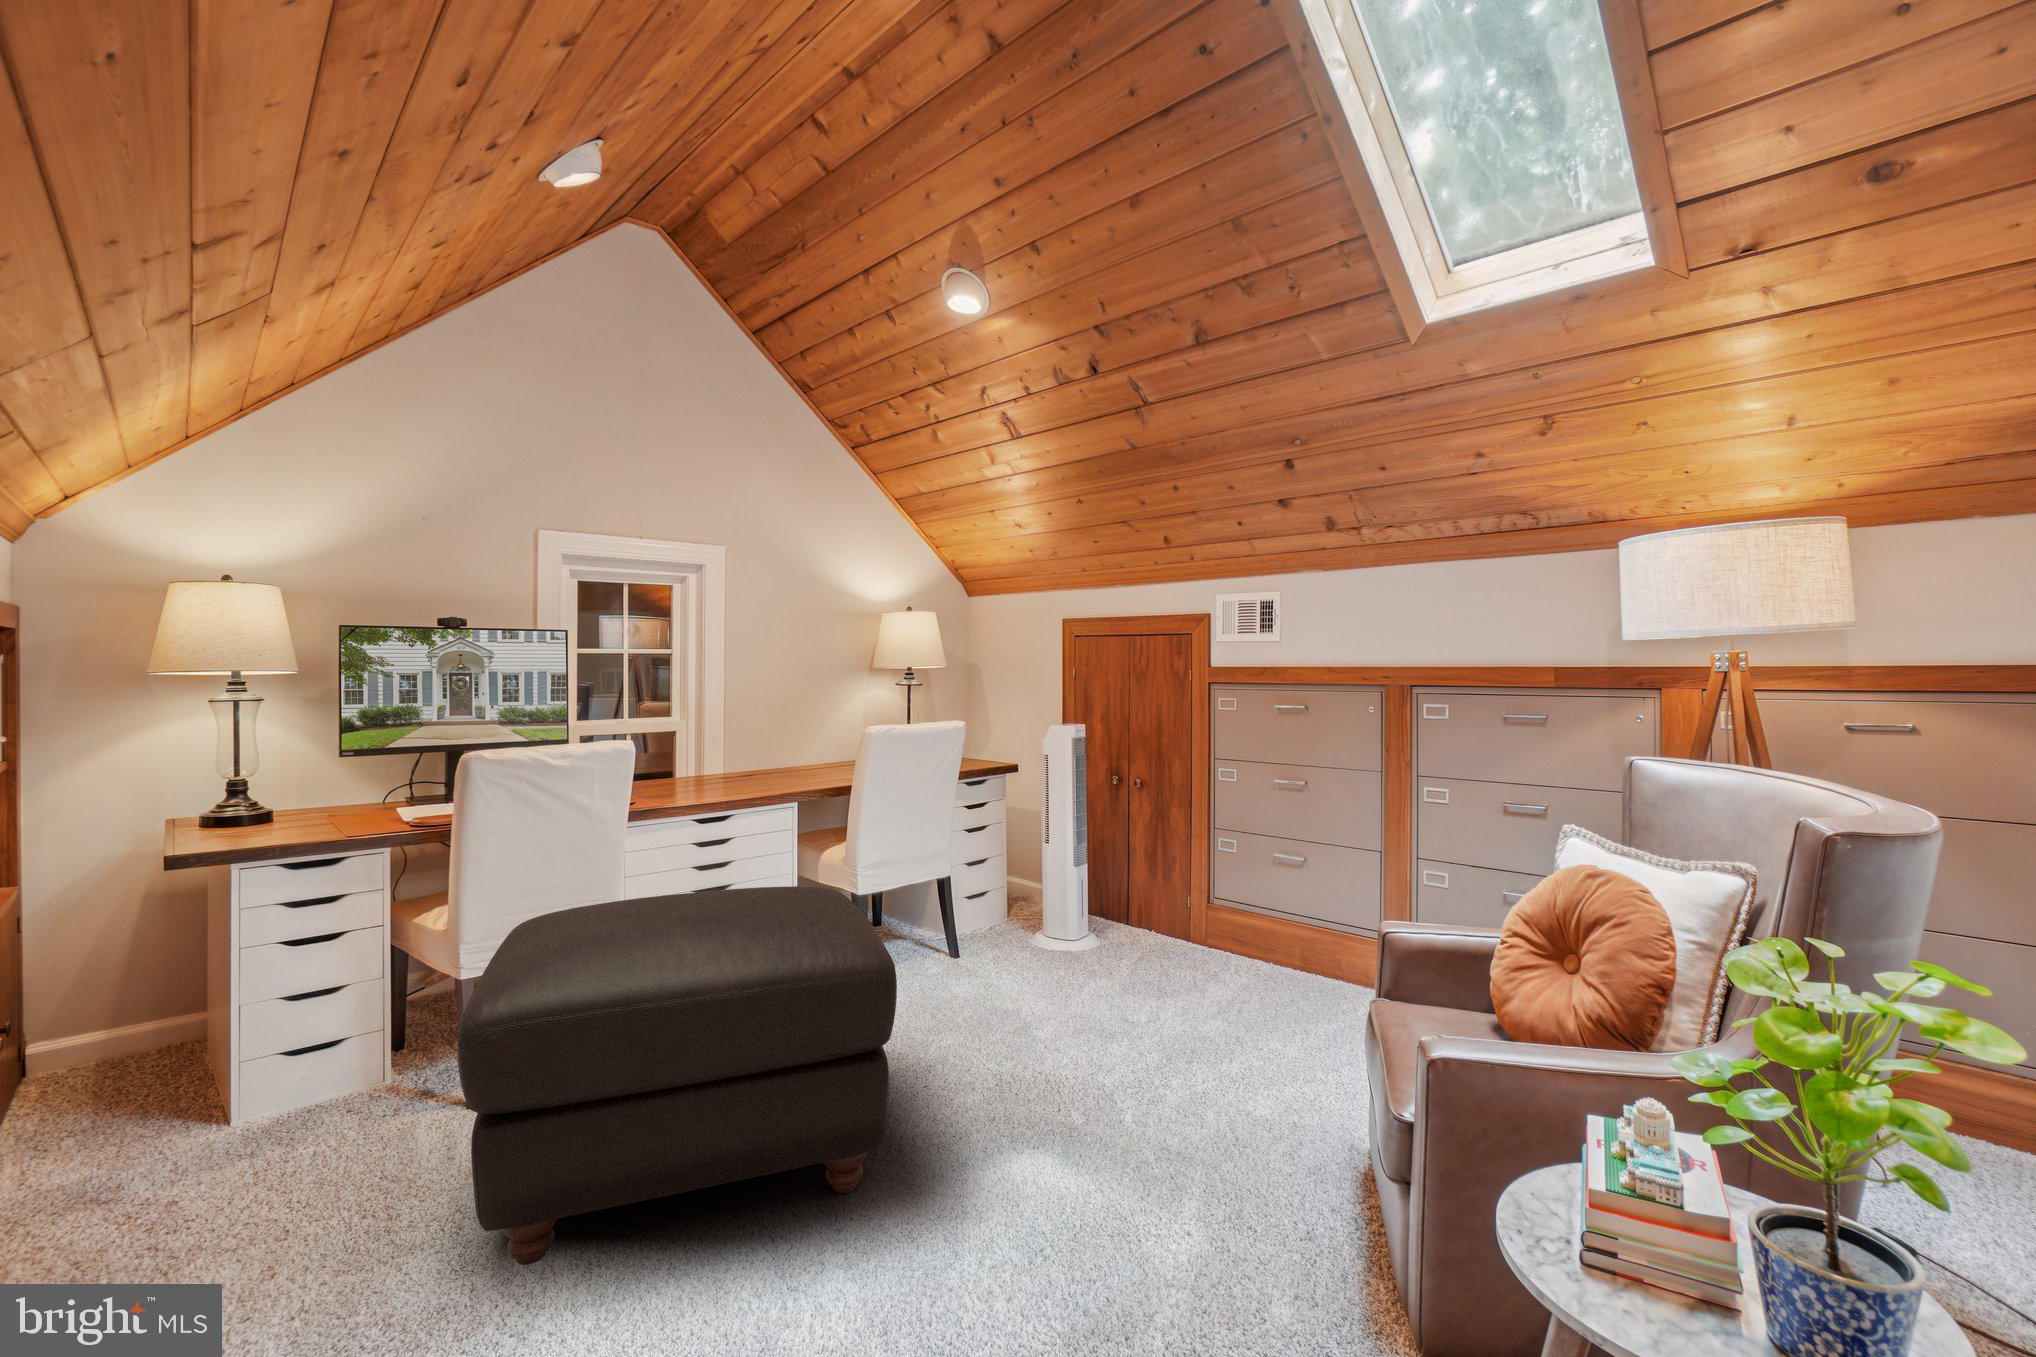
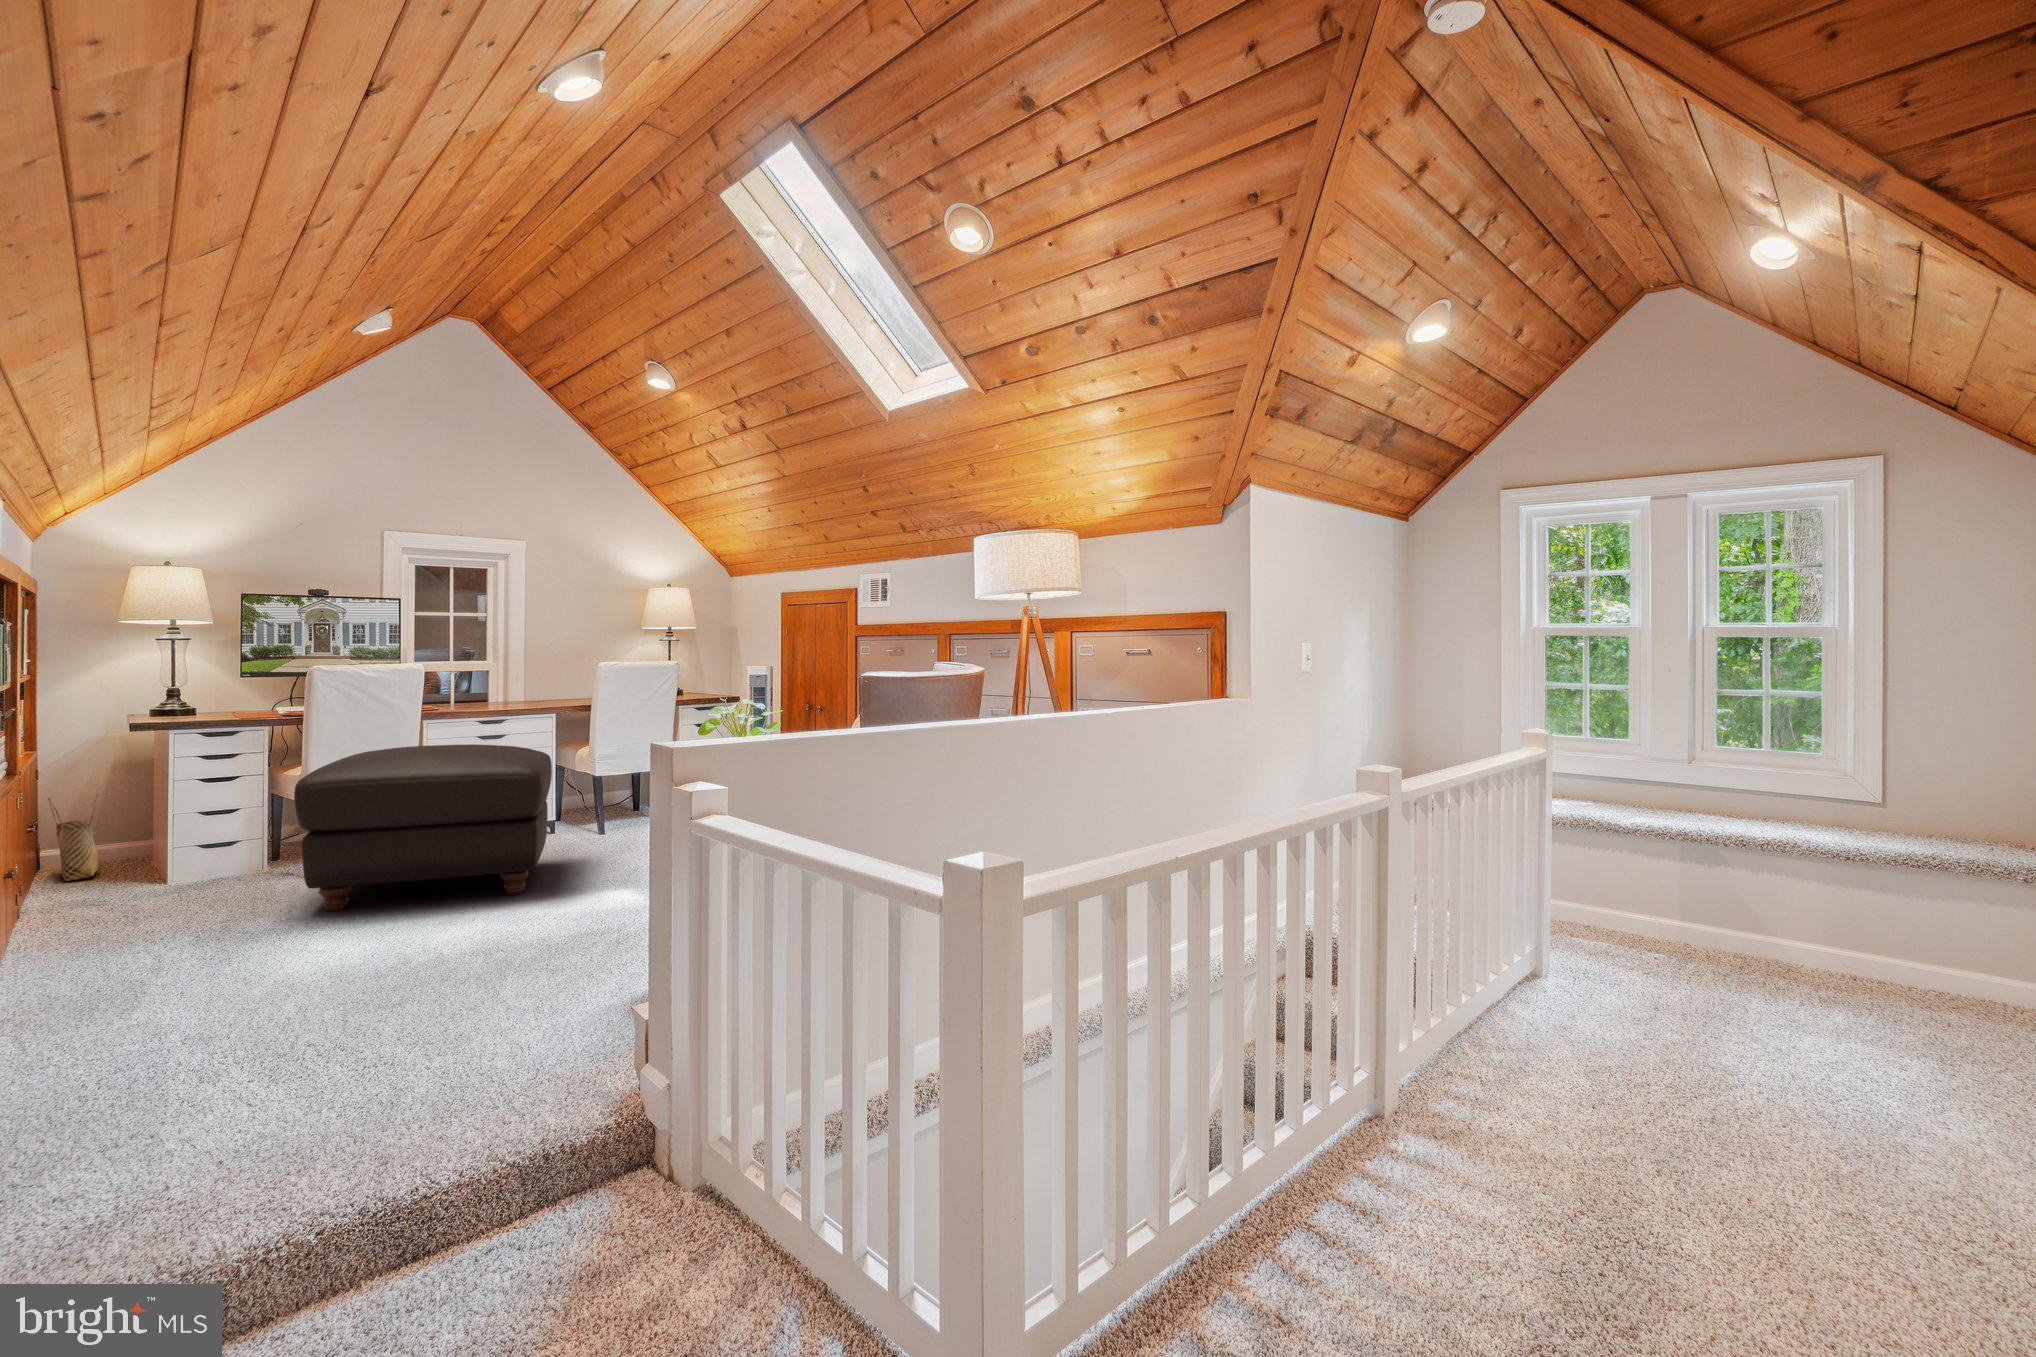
woven basket: none [22,970,112,1138] -> present [48,792,99,881]

